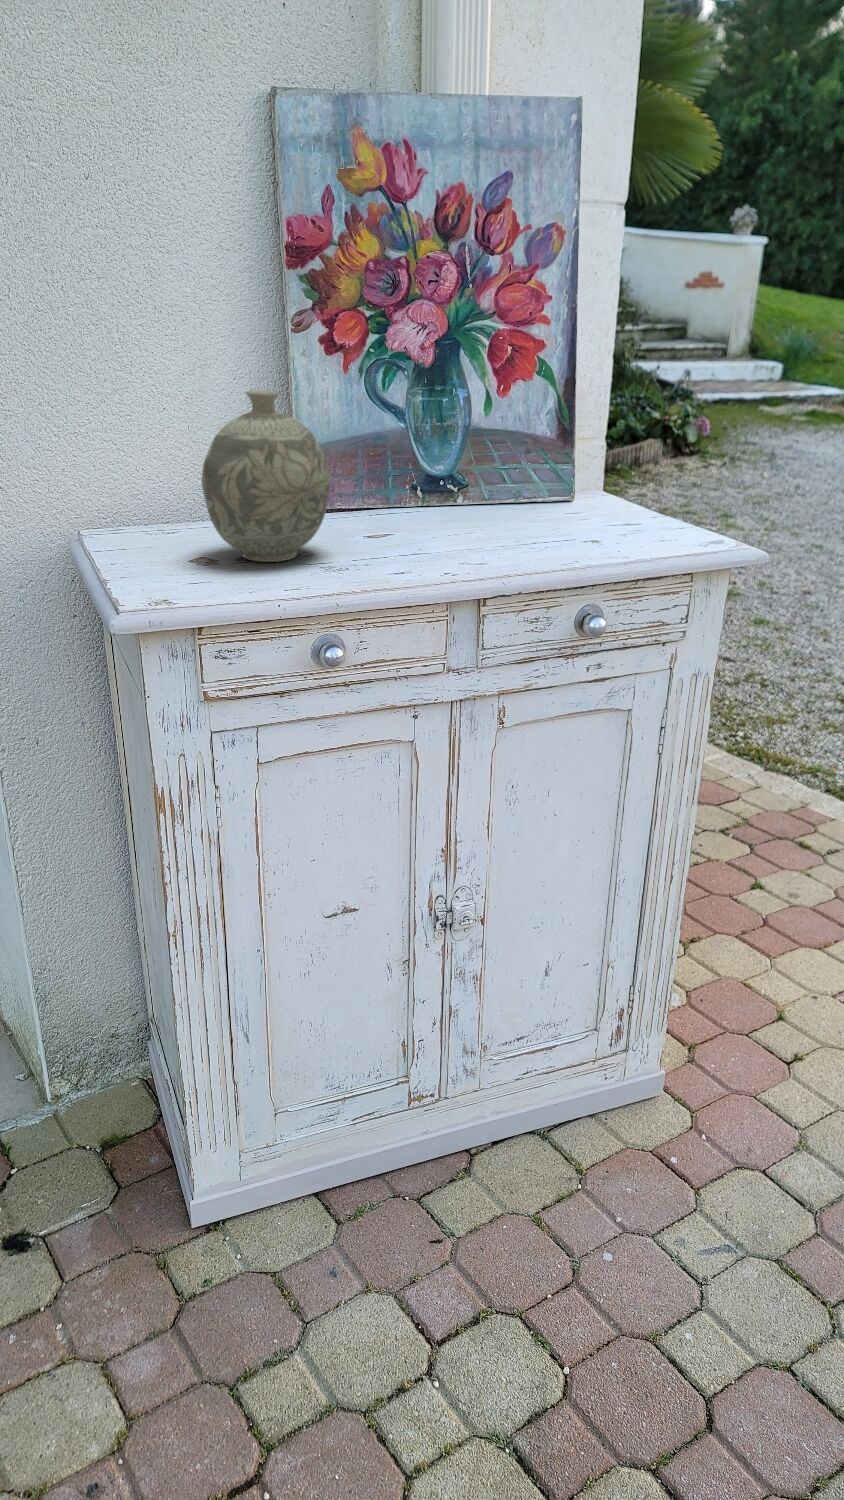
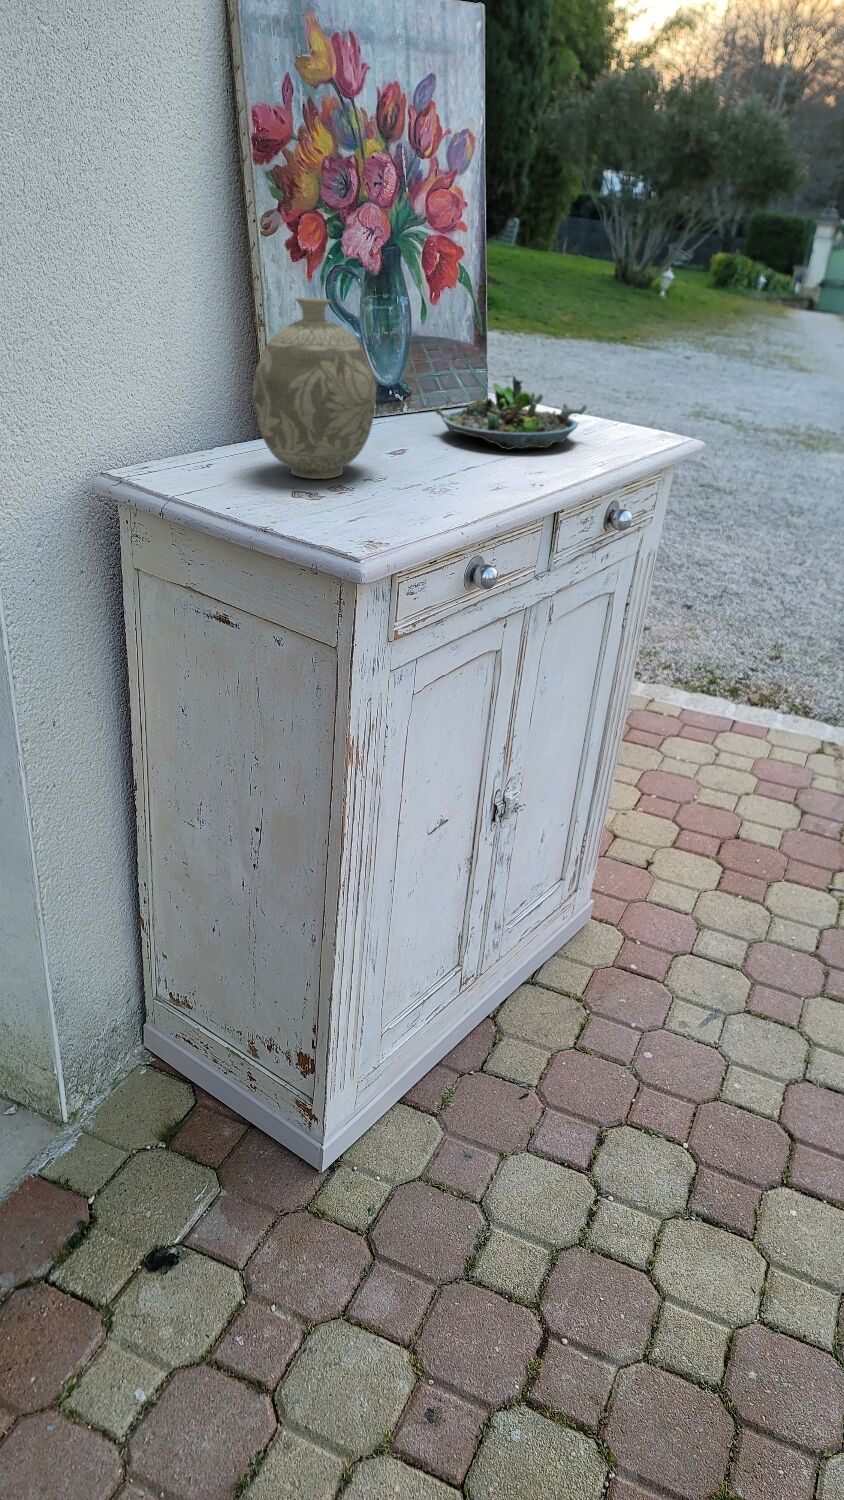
succulent planter: none [450,470,602,549] -> present [435,376,587,450]

